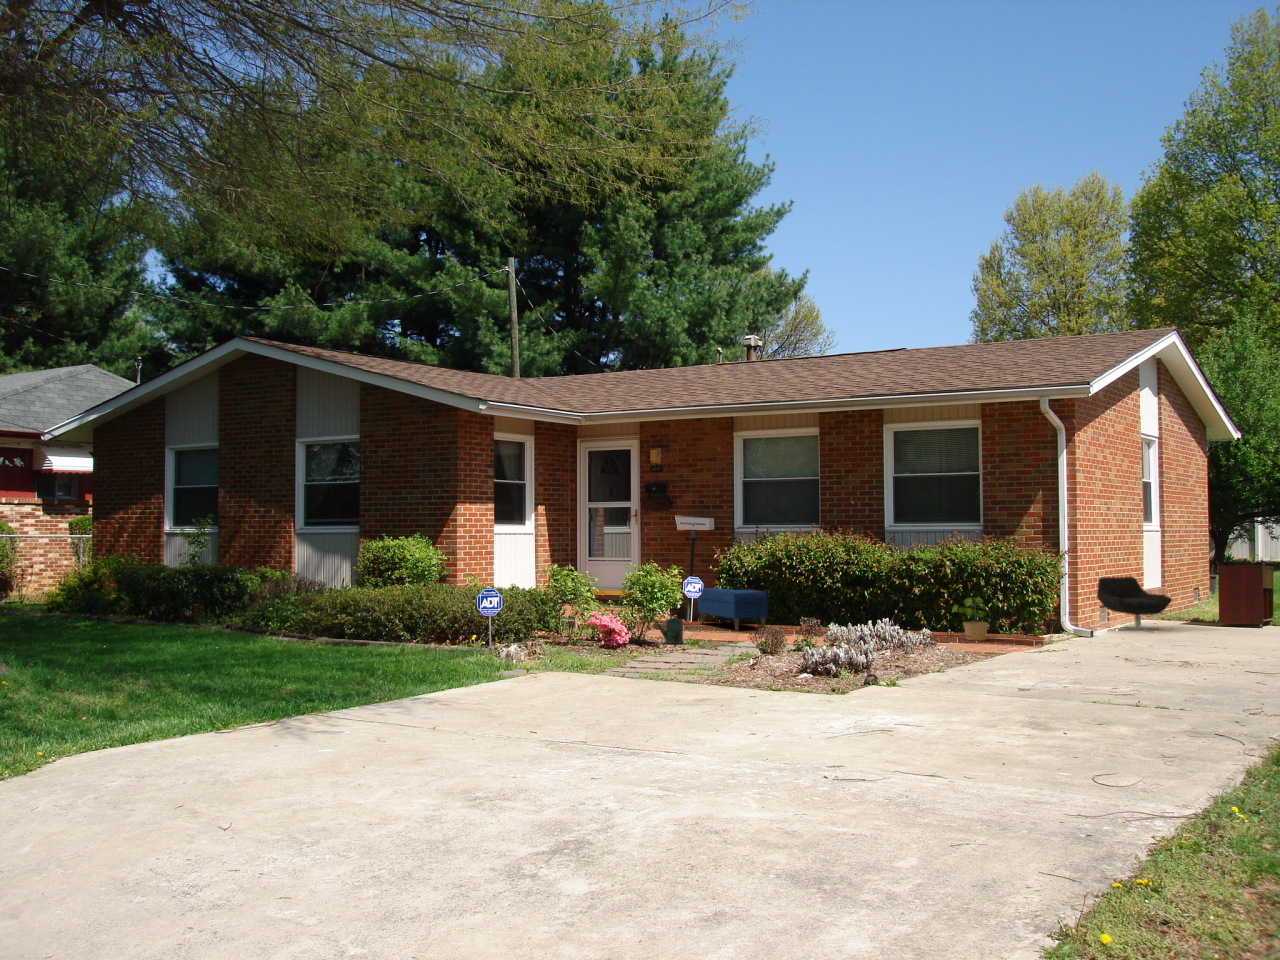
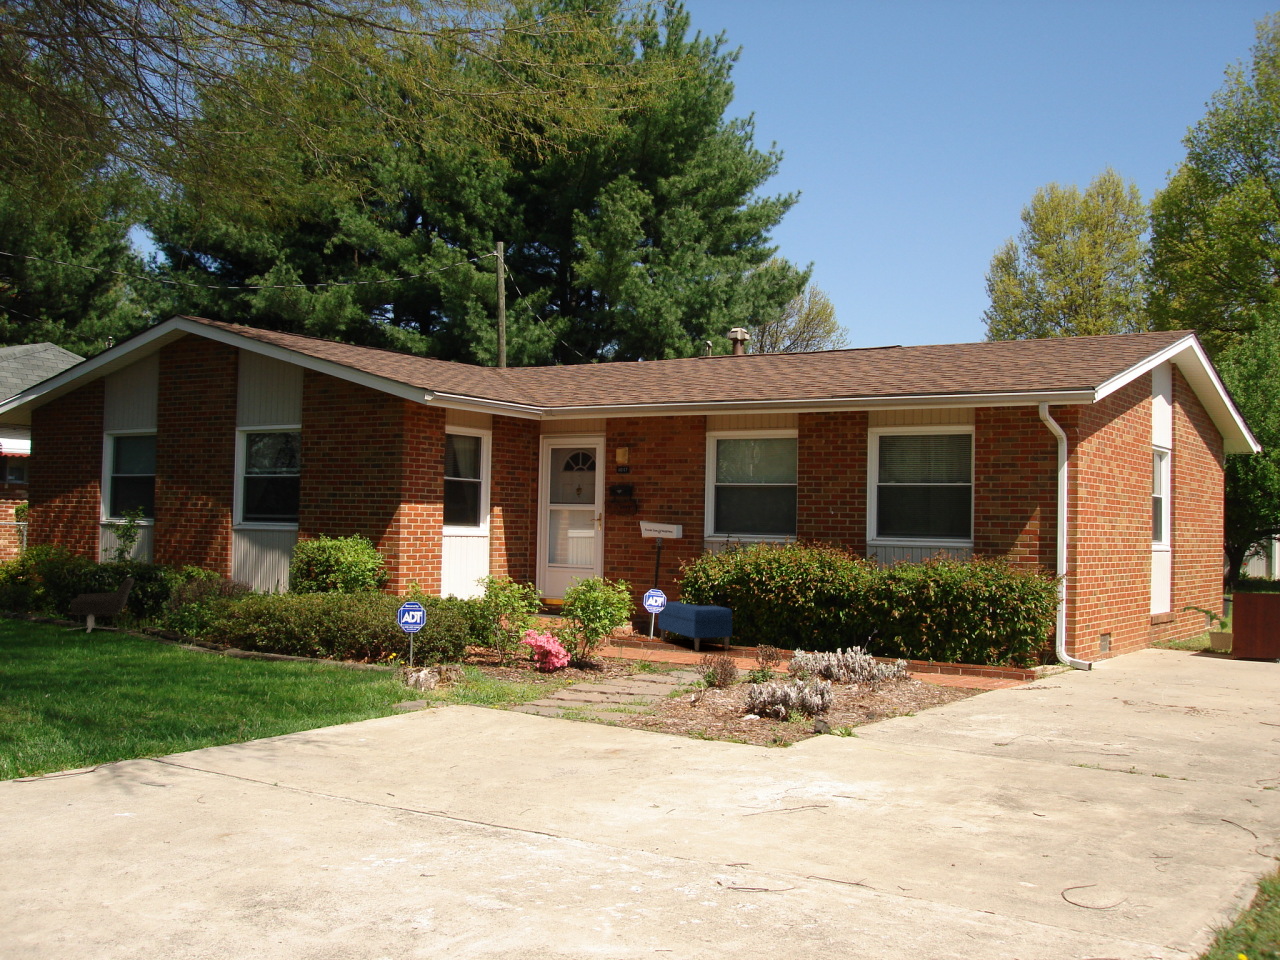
lounge chair: present [1097,577,1172,631] -> present [71,577,134,632]
potted plant: present [952,598,989,641] -> present [1183,606,1234,650]
watering can: present [651,616,683,644] -> none [594,634,638,667]

